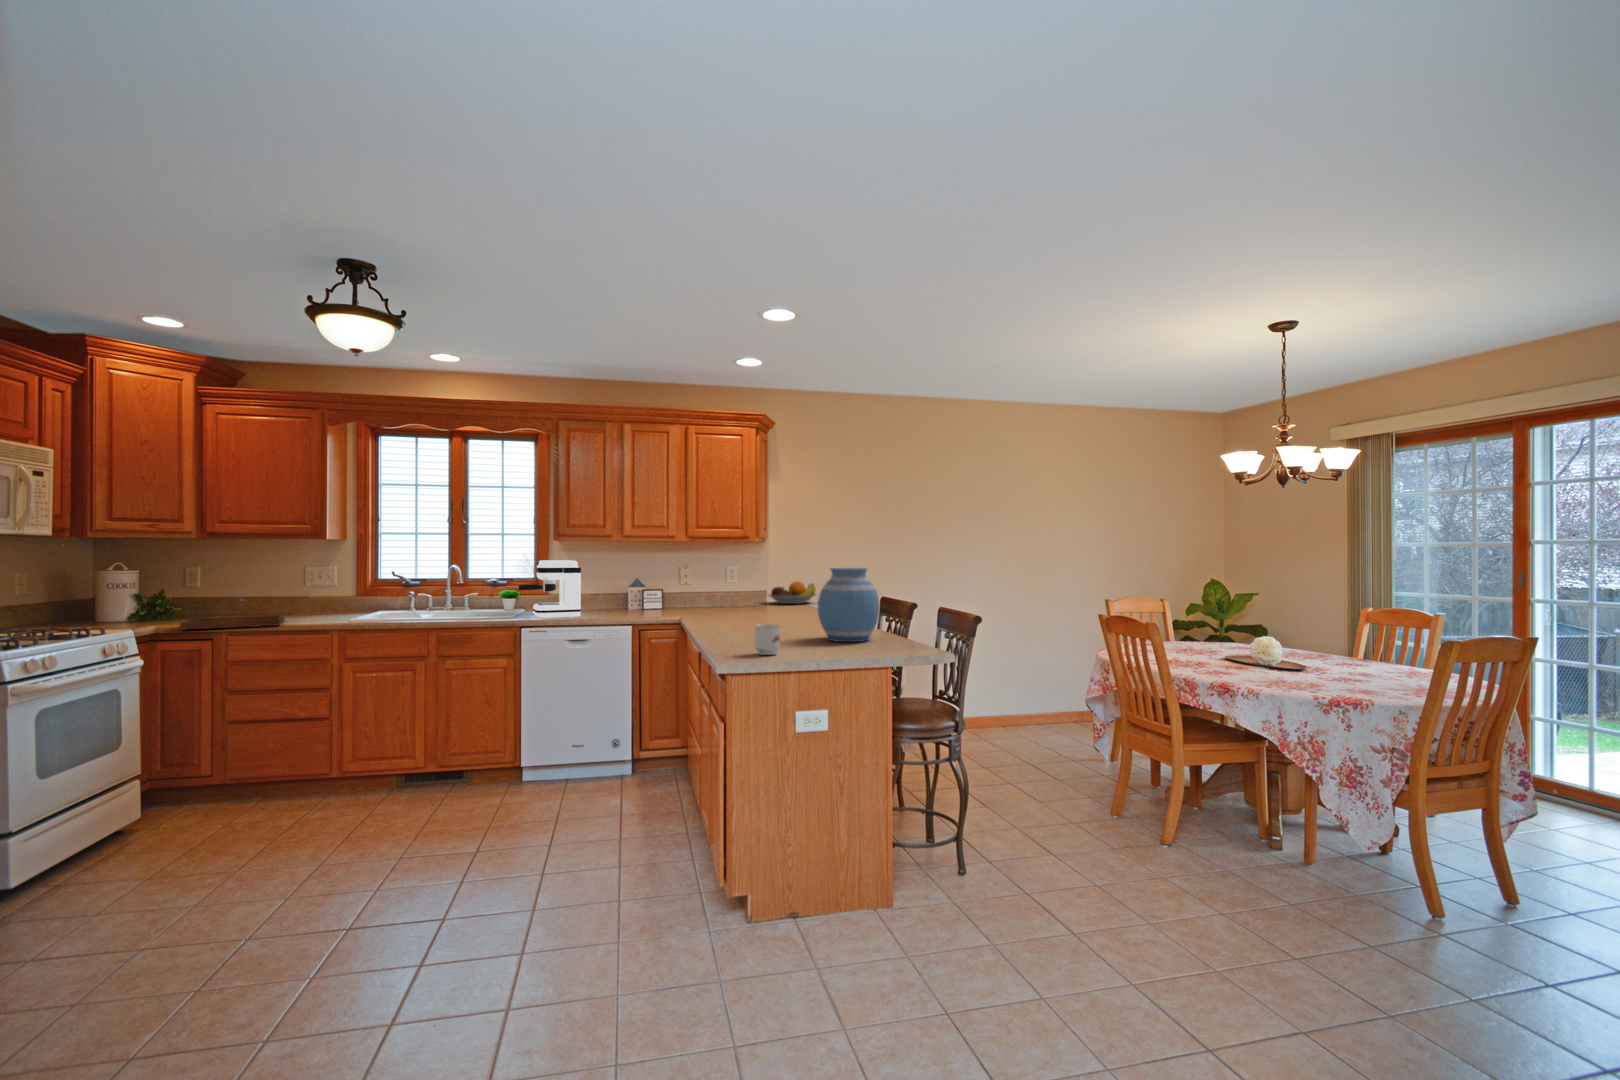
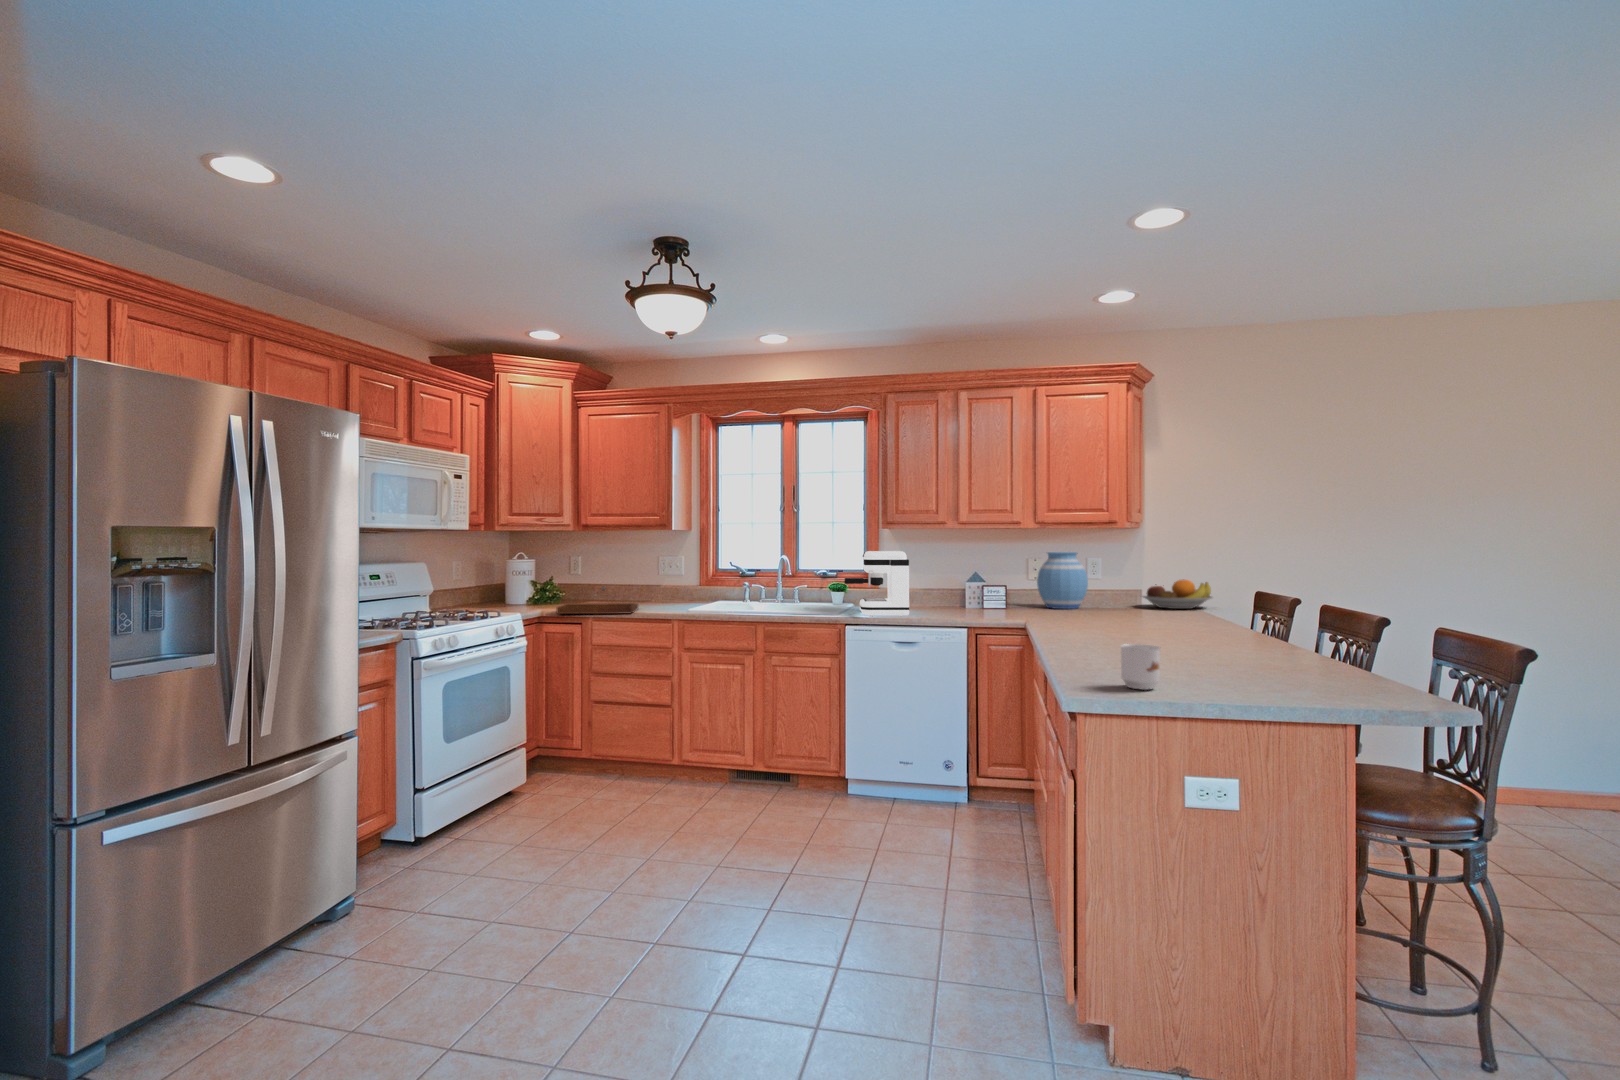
vase: present [818,568,880,642] -> present [1037,552,1088,609]

